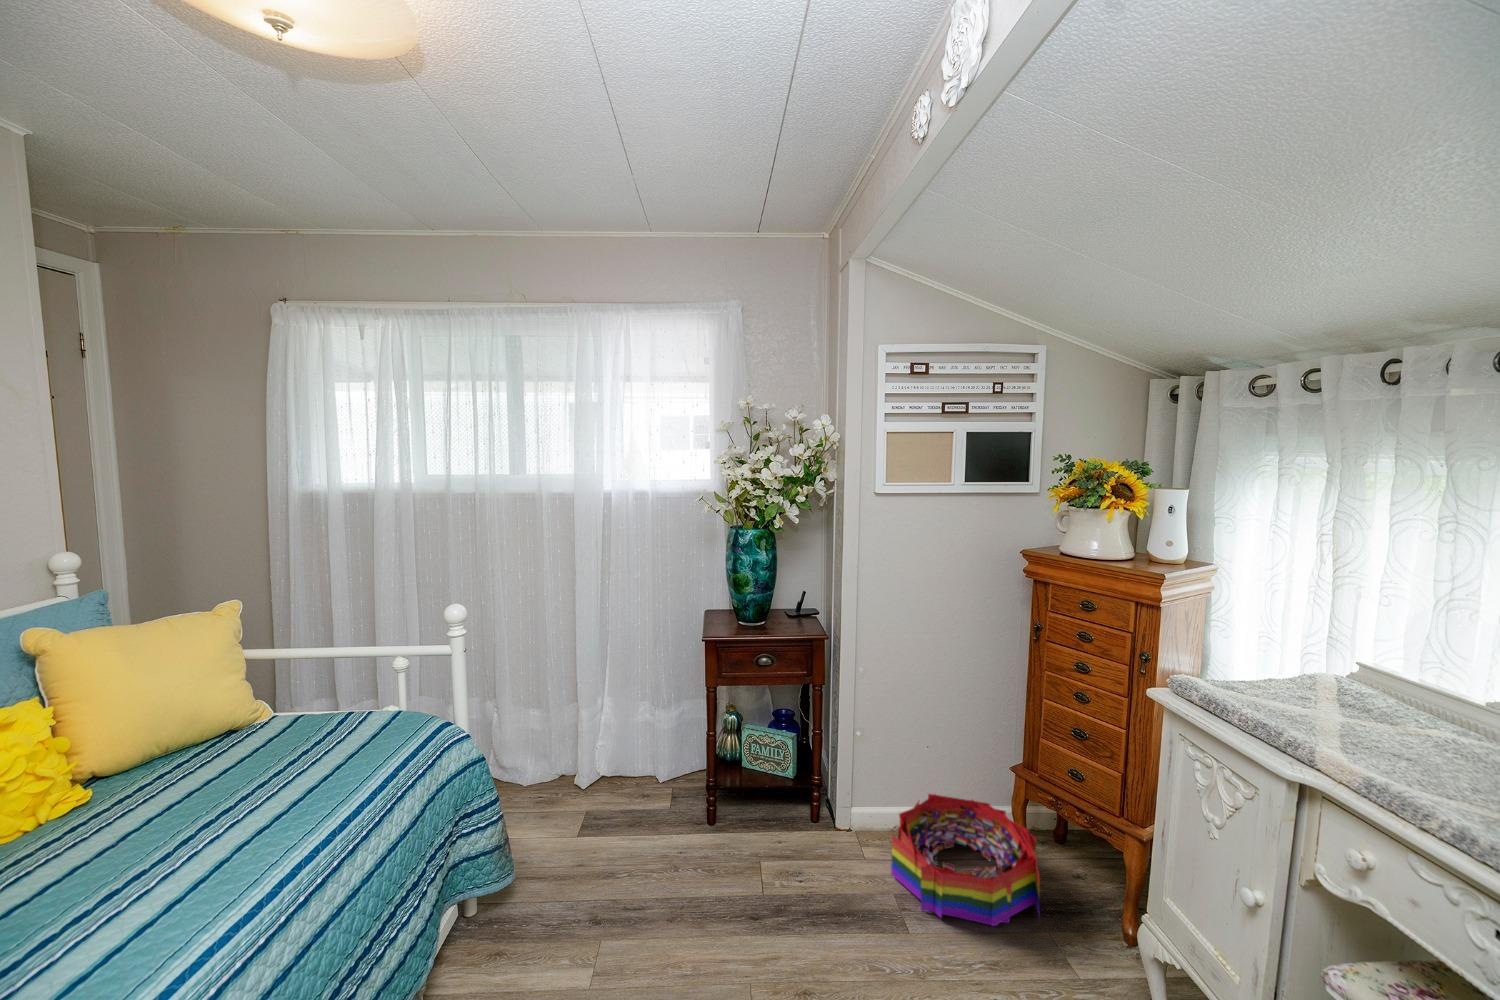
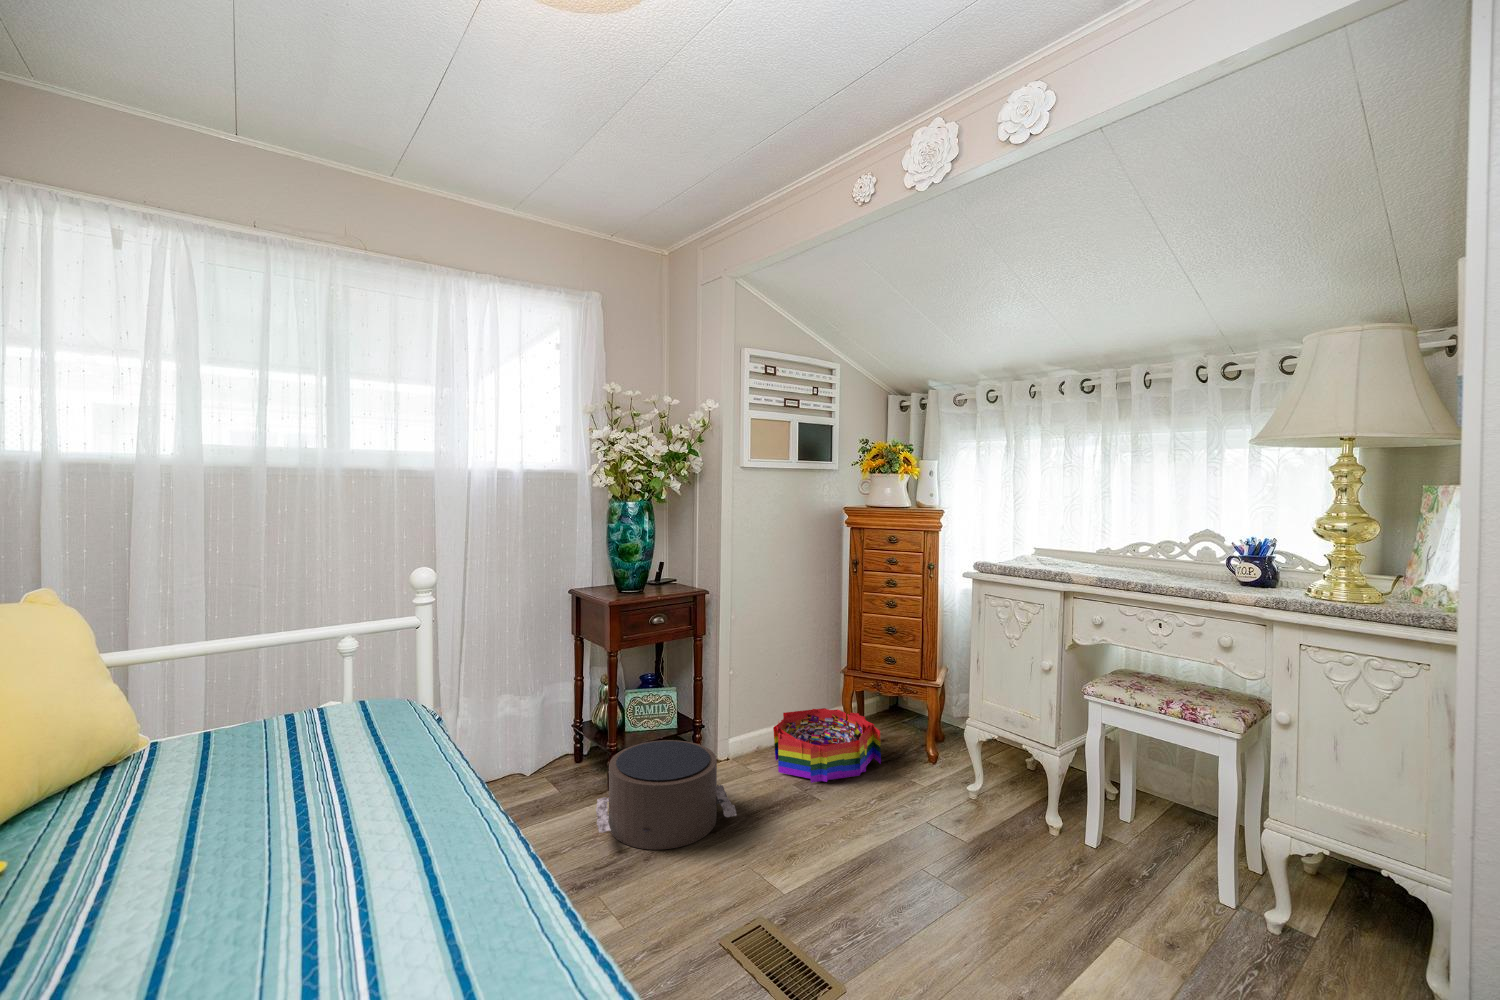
pouf: none [635,794,797,942] -> present [596,740,737,850]

